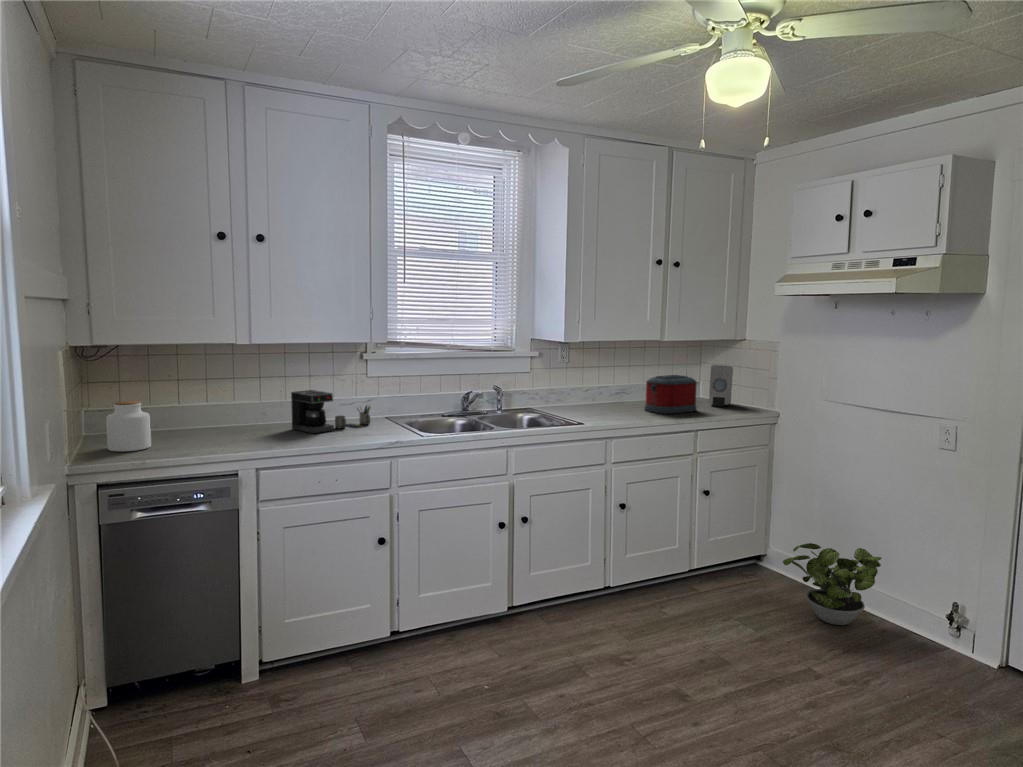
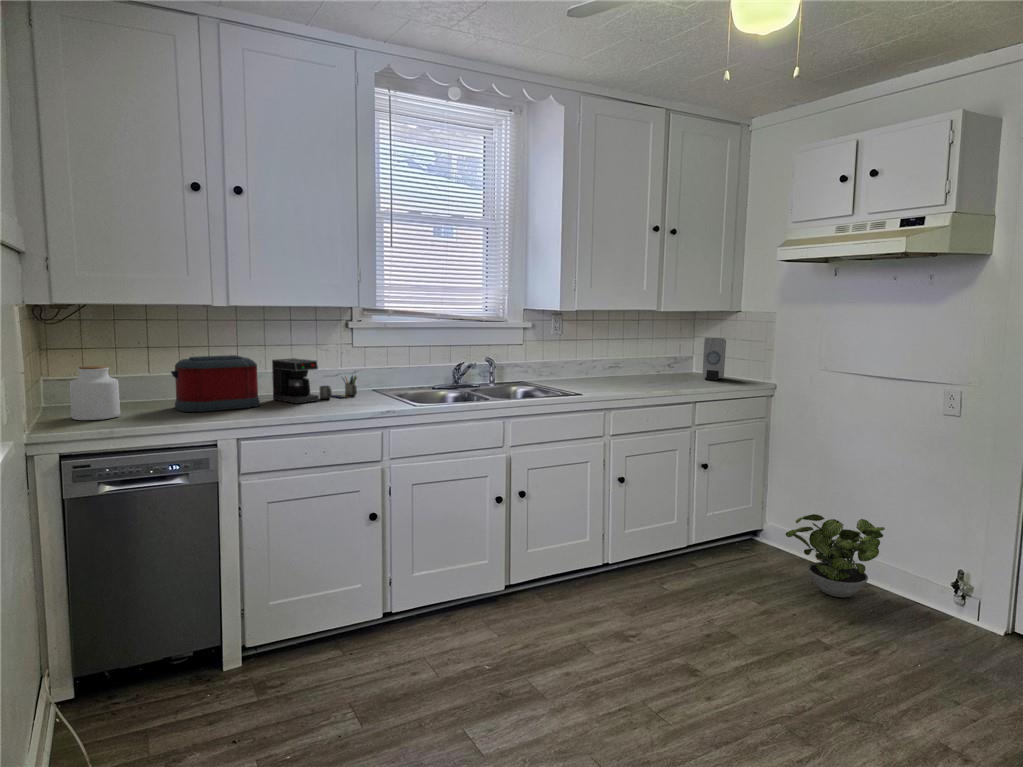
toaster: present [644,375,697,414] -> present [171,355,260,412]

